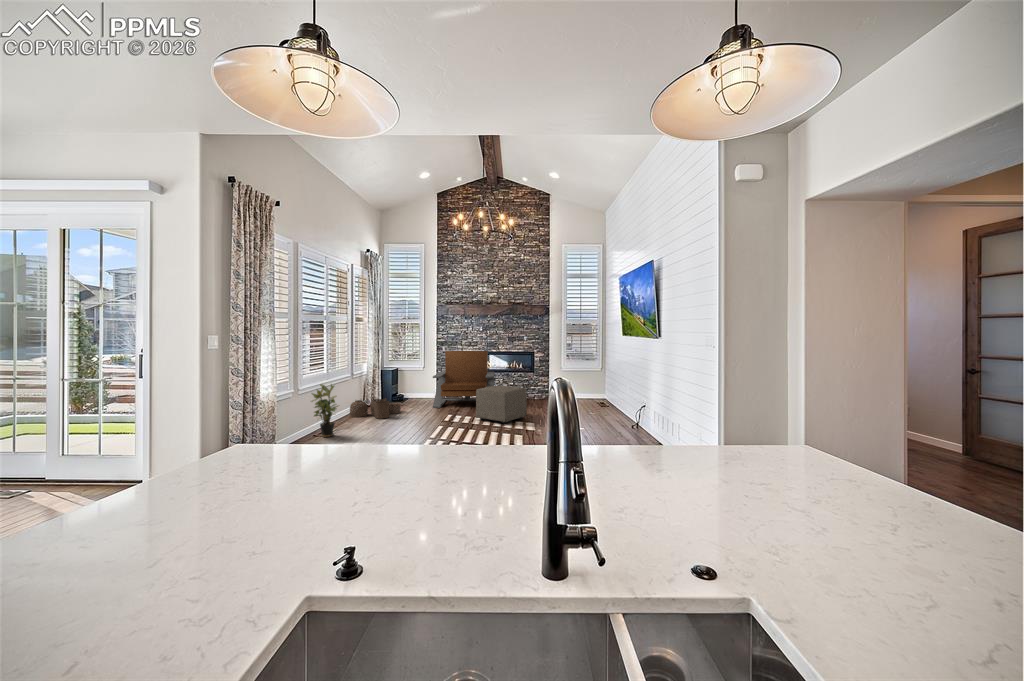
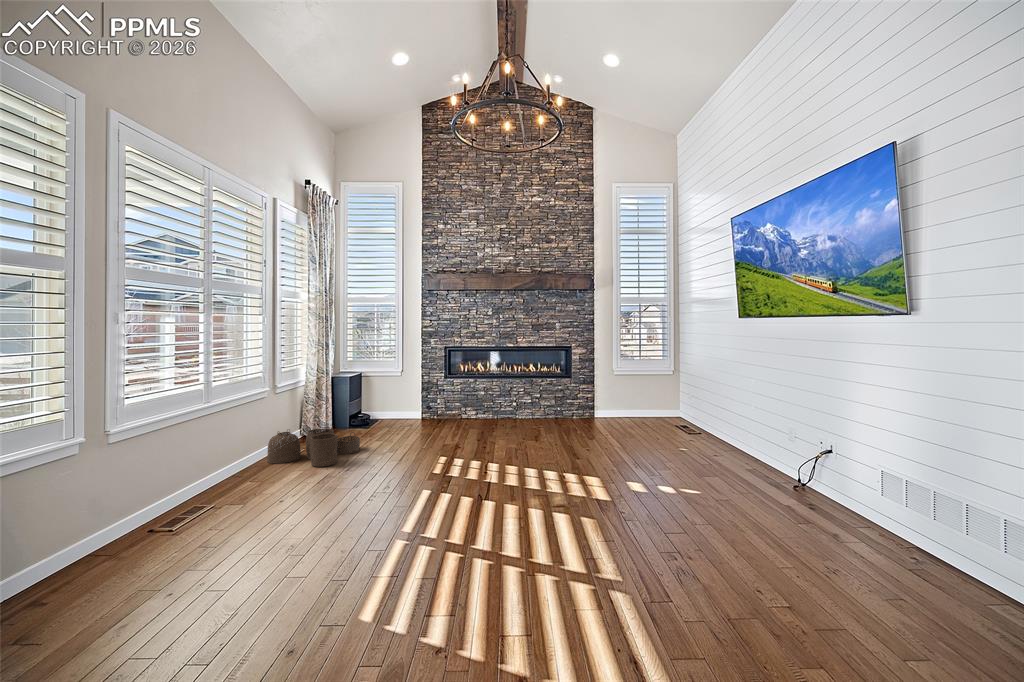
lounge chair: present [433,351,495,408] -> none [415,346,514,439]
potted plant: present [311,384,338,437] -> none [154,411,220,526]
ottoman: present [476,386,527,423] -> none [491,404,579,476]

